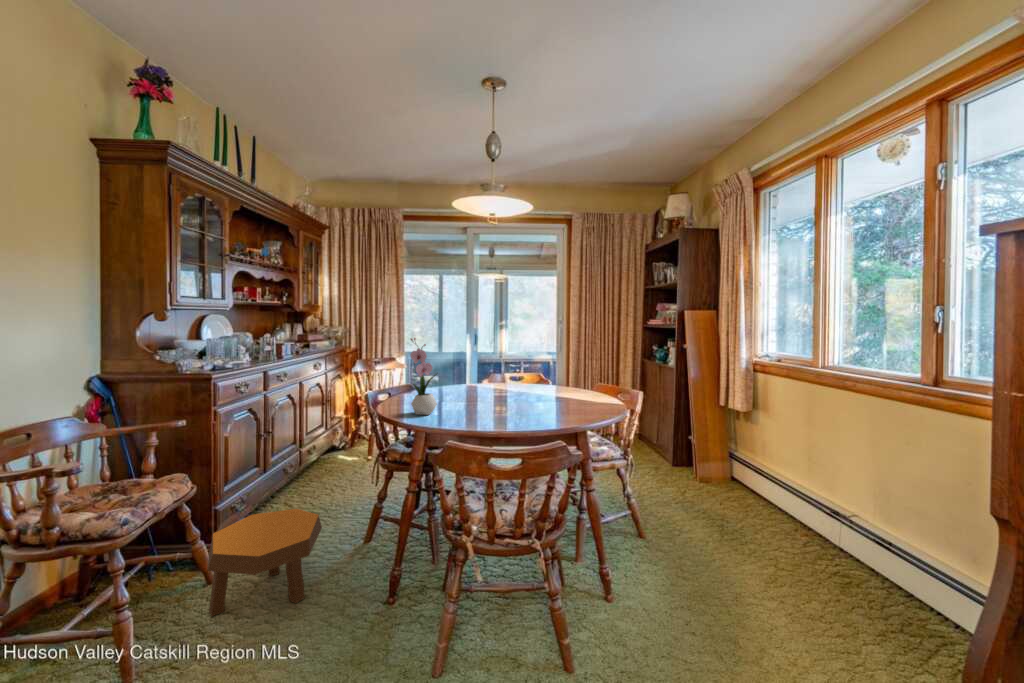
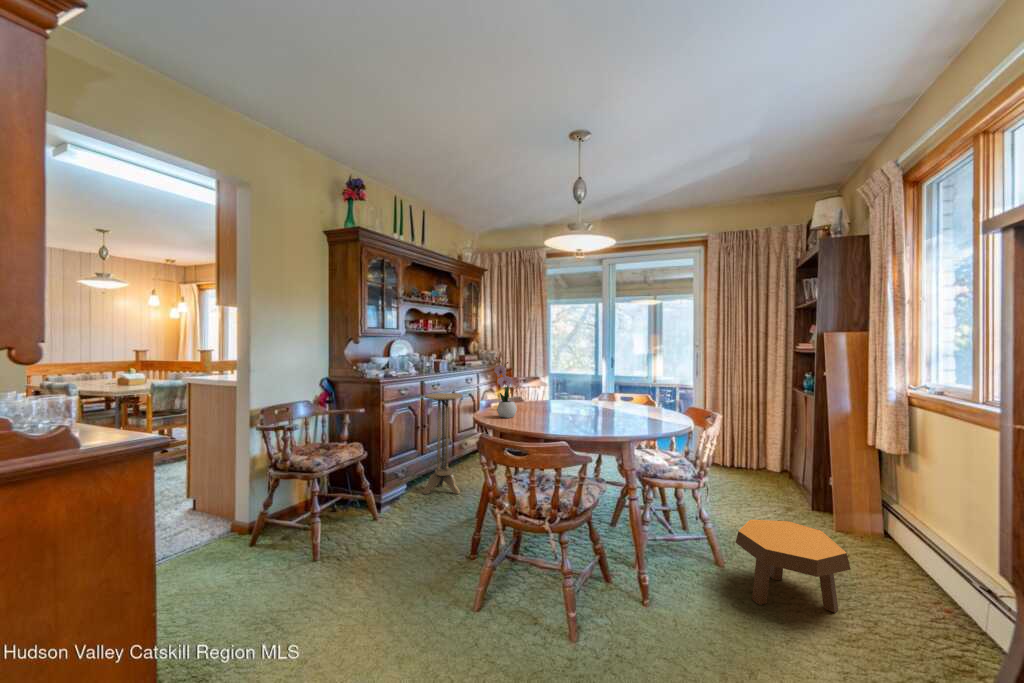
side table: none [272,385,327,524] -> present [423,393,463,494]
footstool: present [207,509,322,616] -> present [736,520,851,613]

